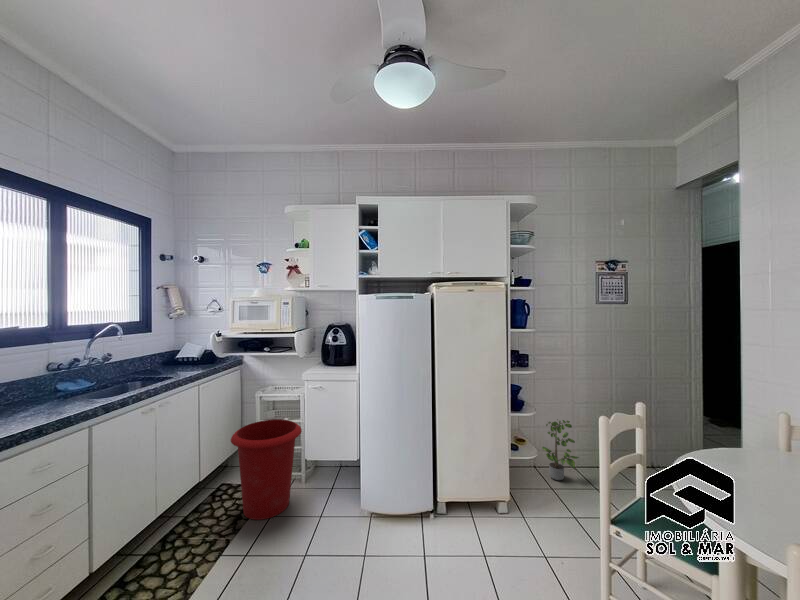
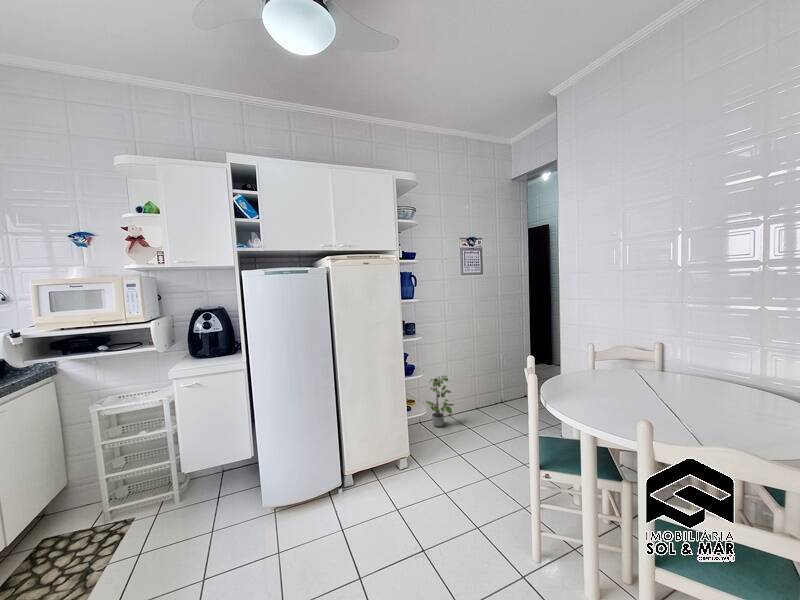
waste bin: present [231,419,302,520] -> none [58,433,174,569]

